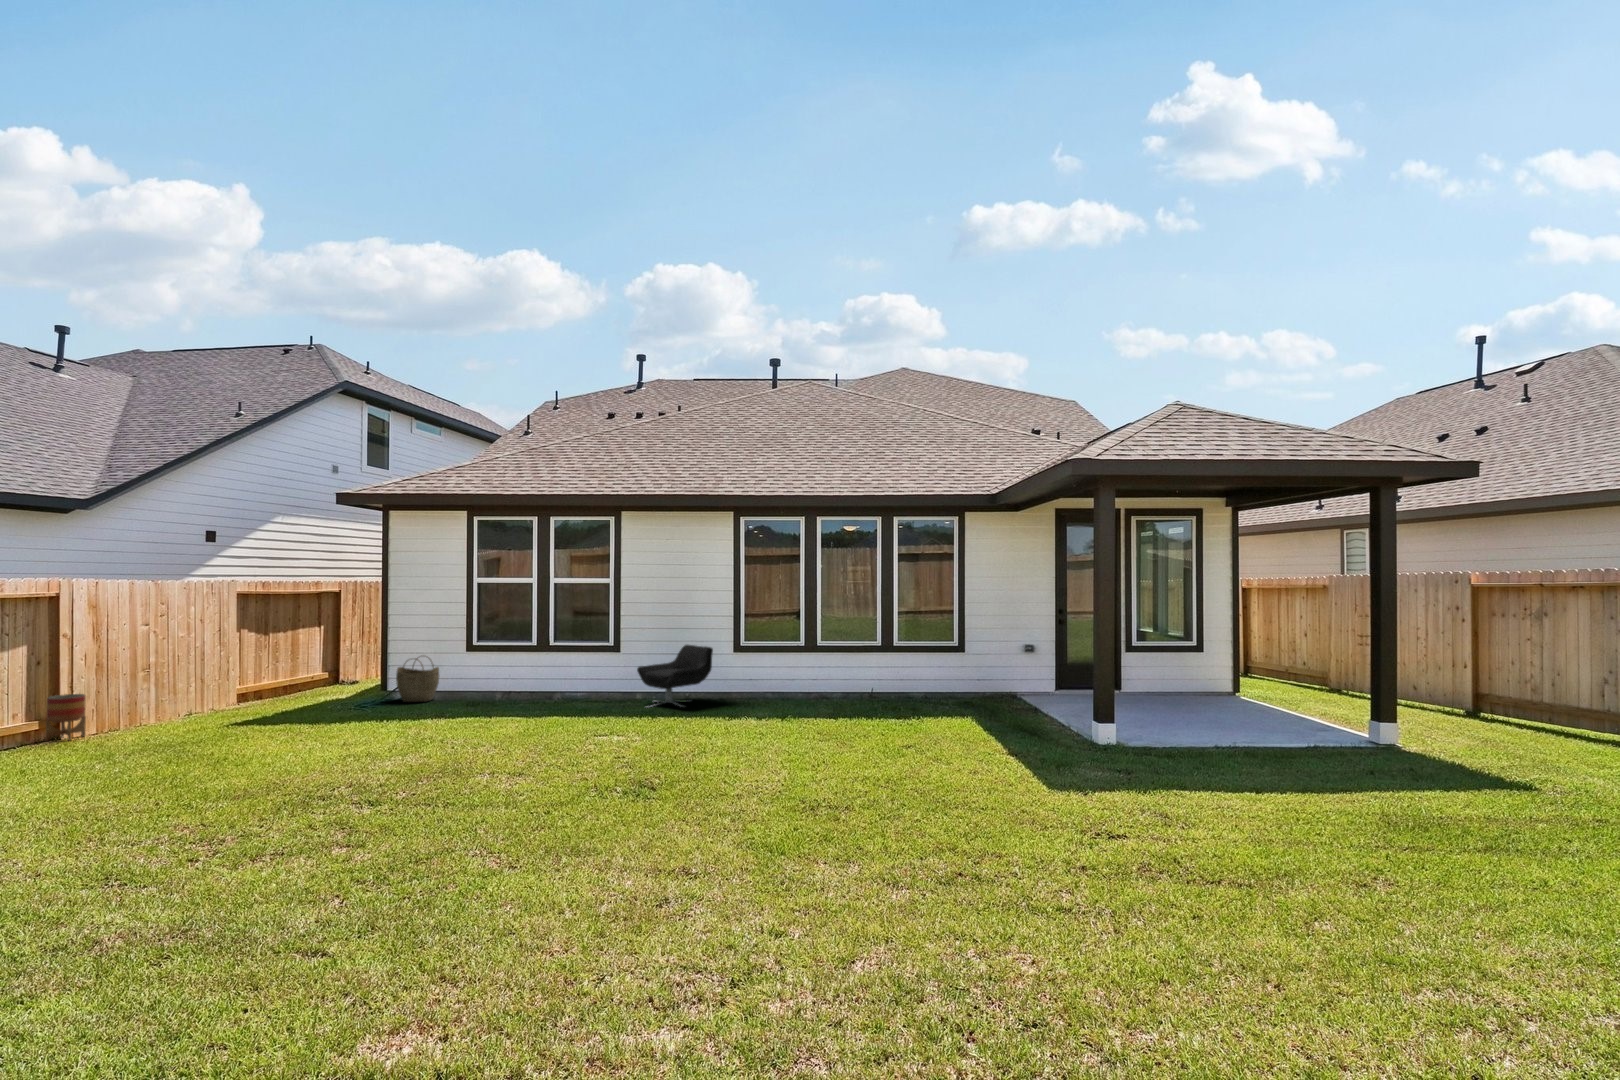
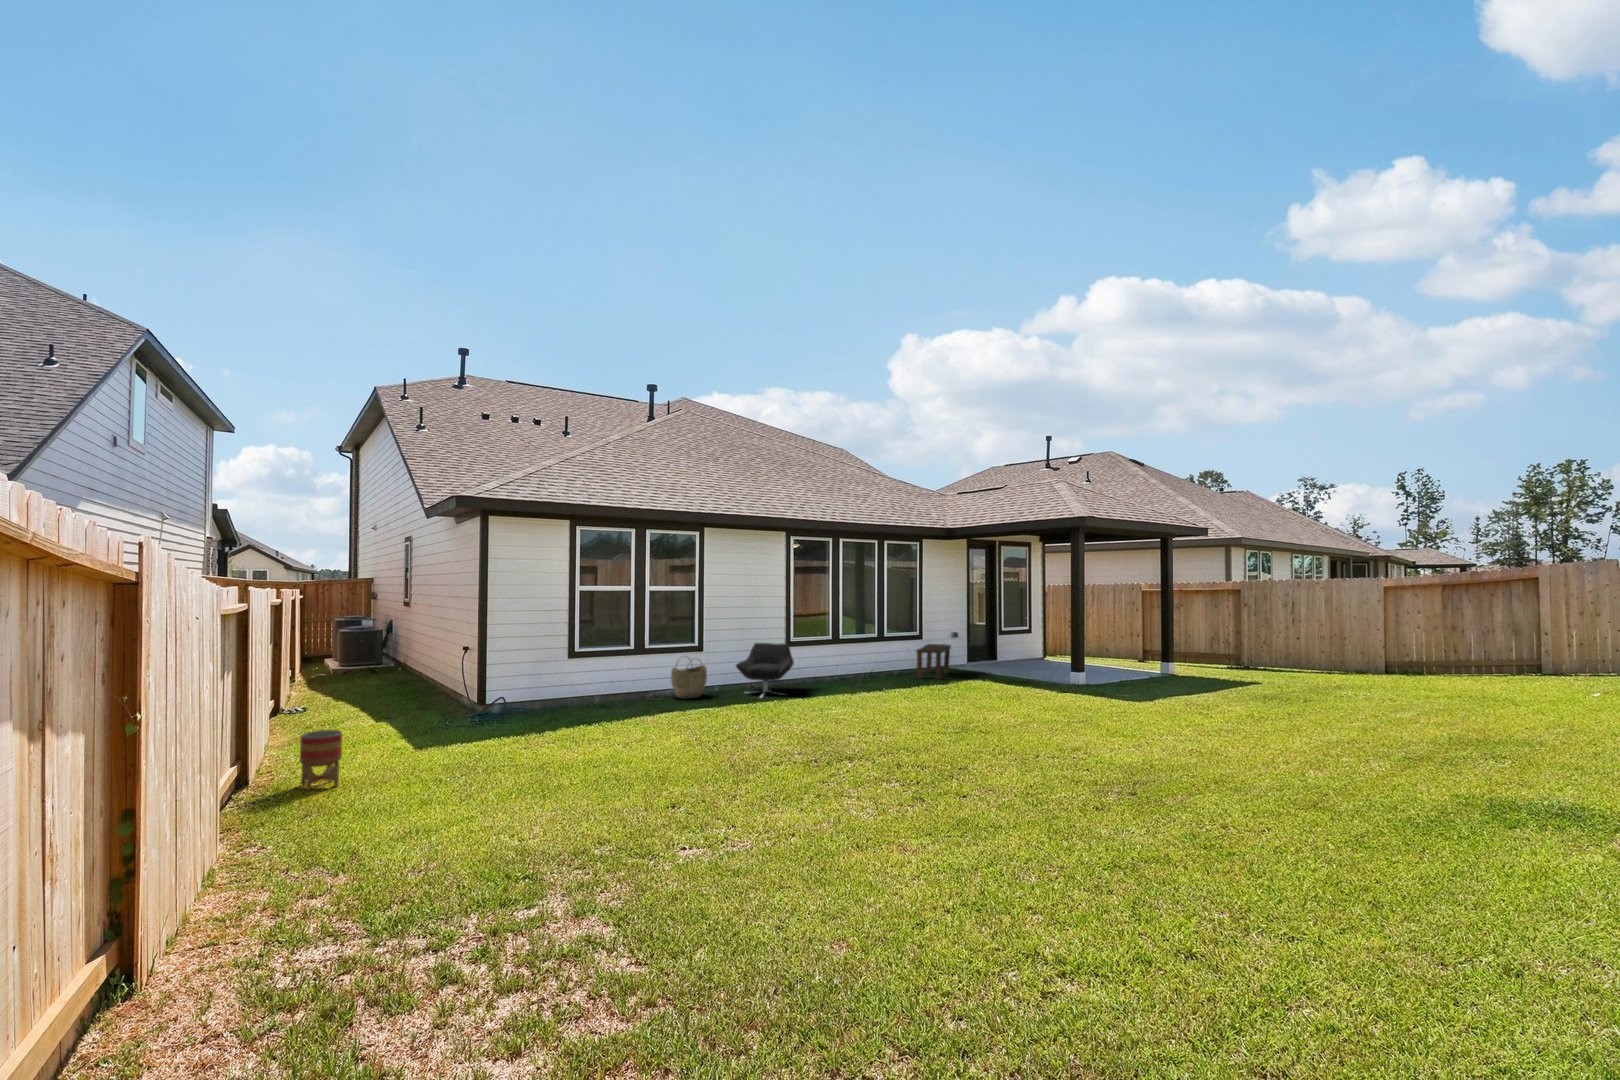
woven basket: present [396,658,439,702] -> present [671,659,707,699]
bench: none [915,658,991,707] -> present [916,644,951,680]

